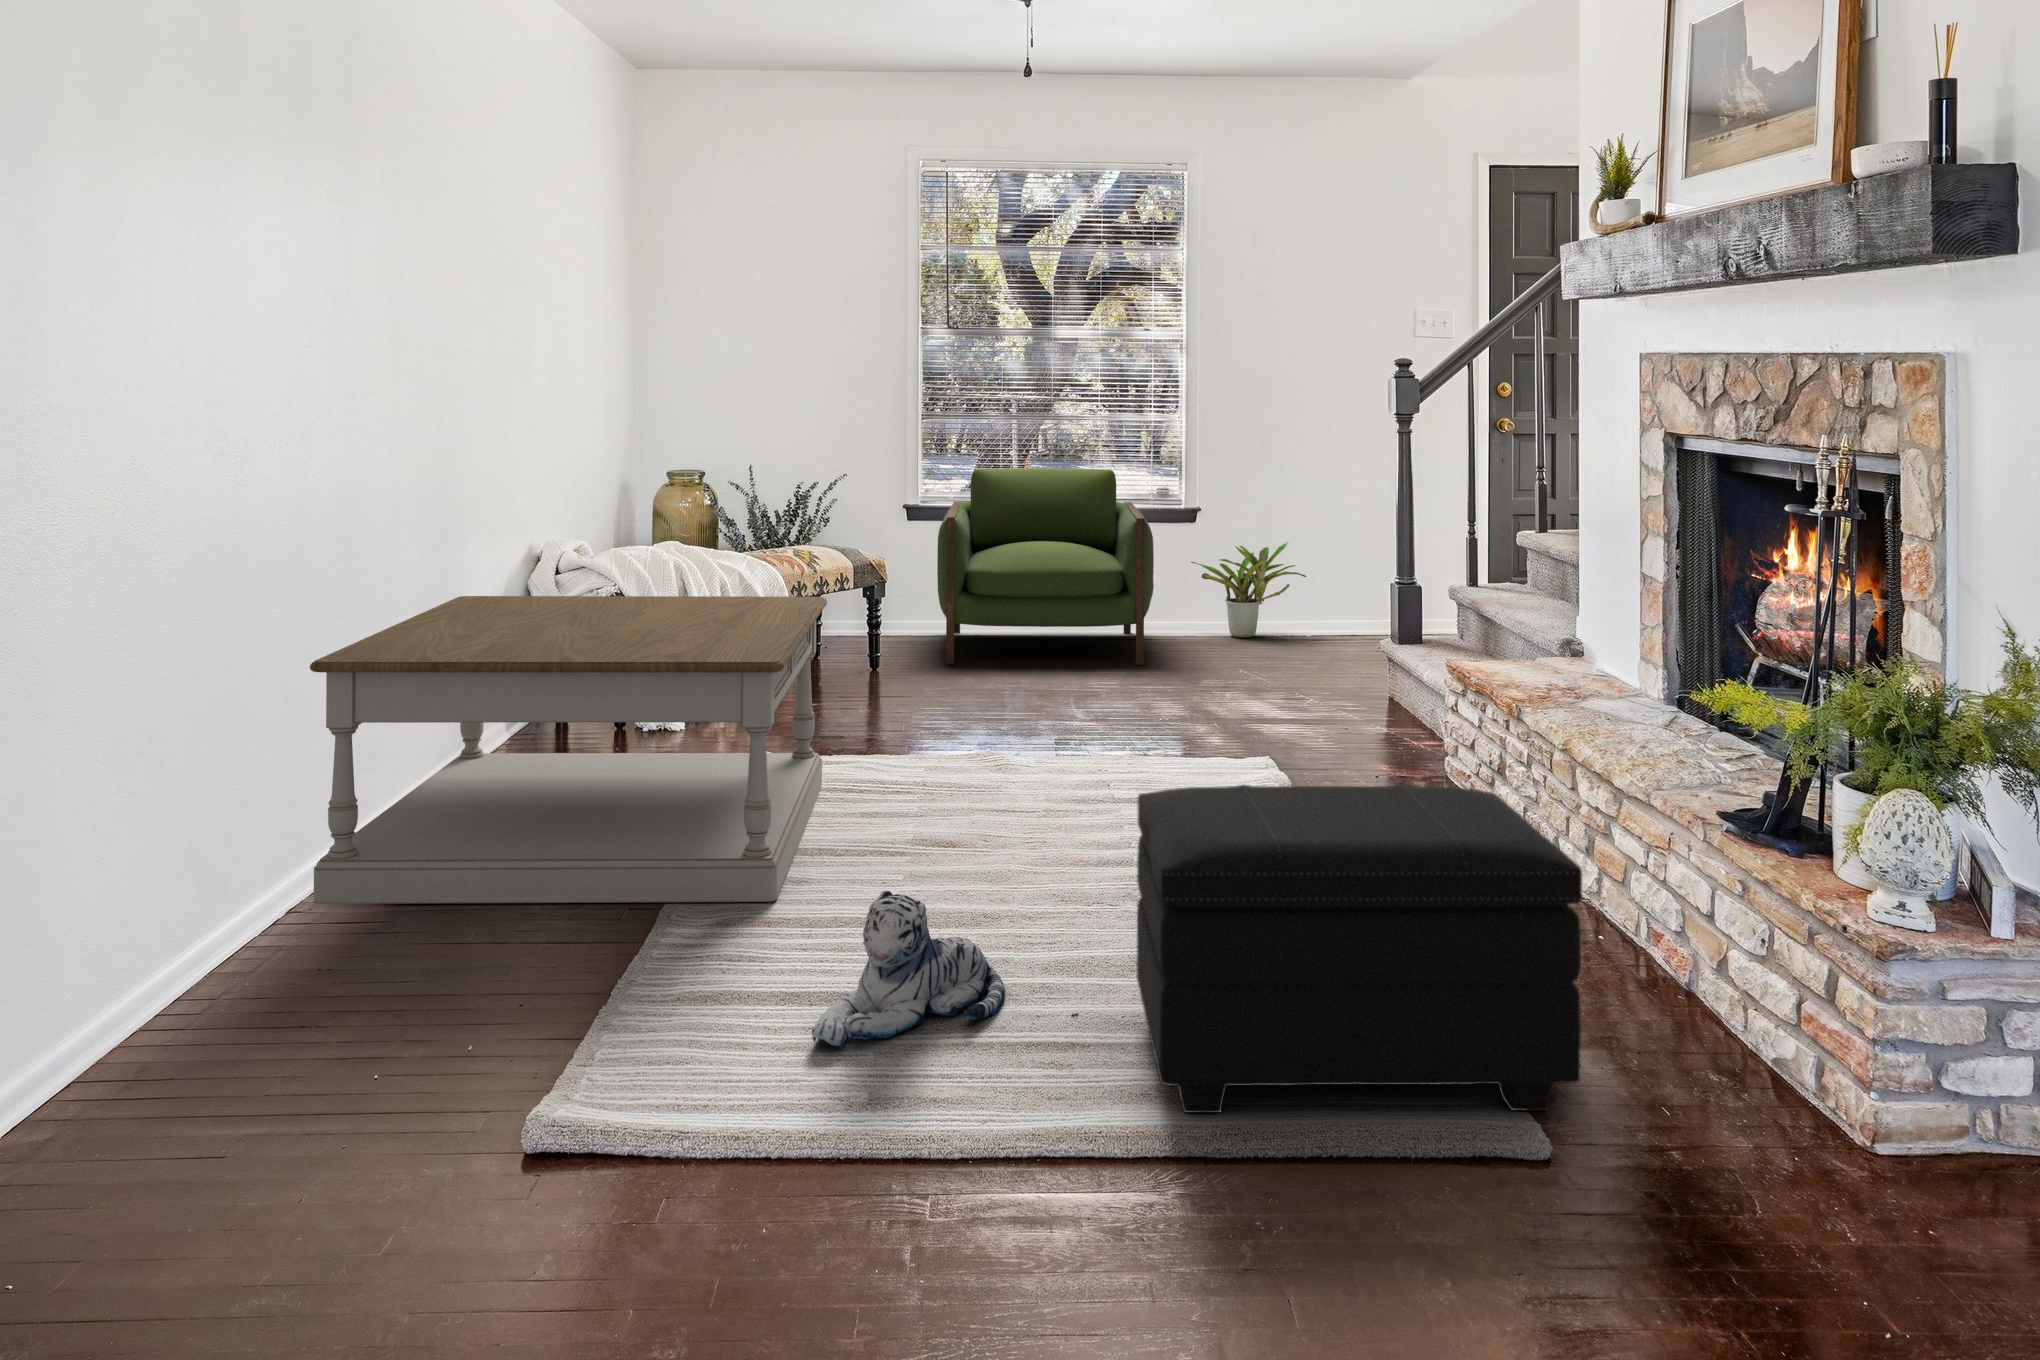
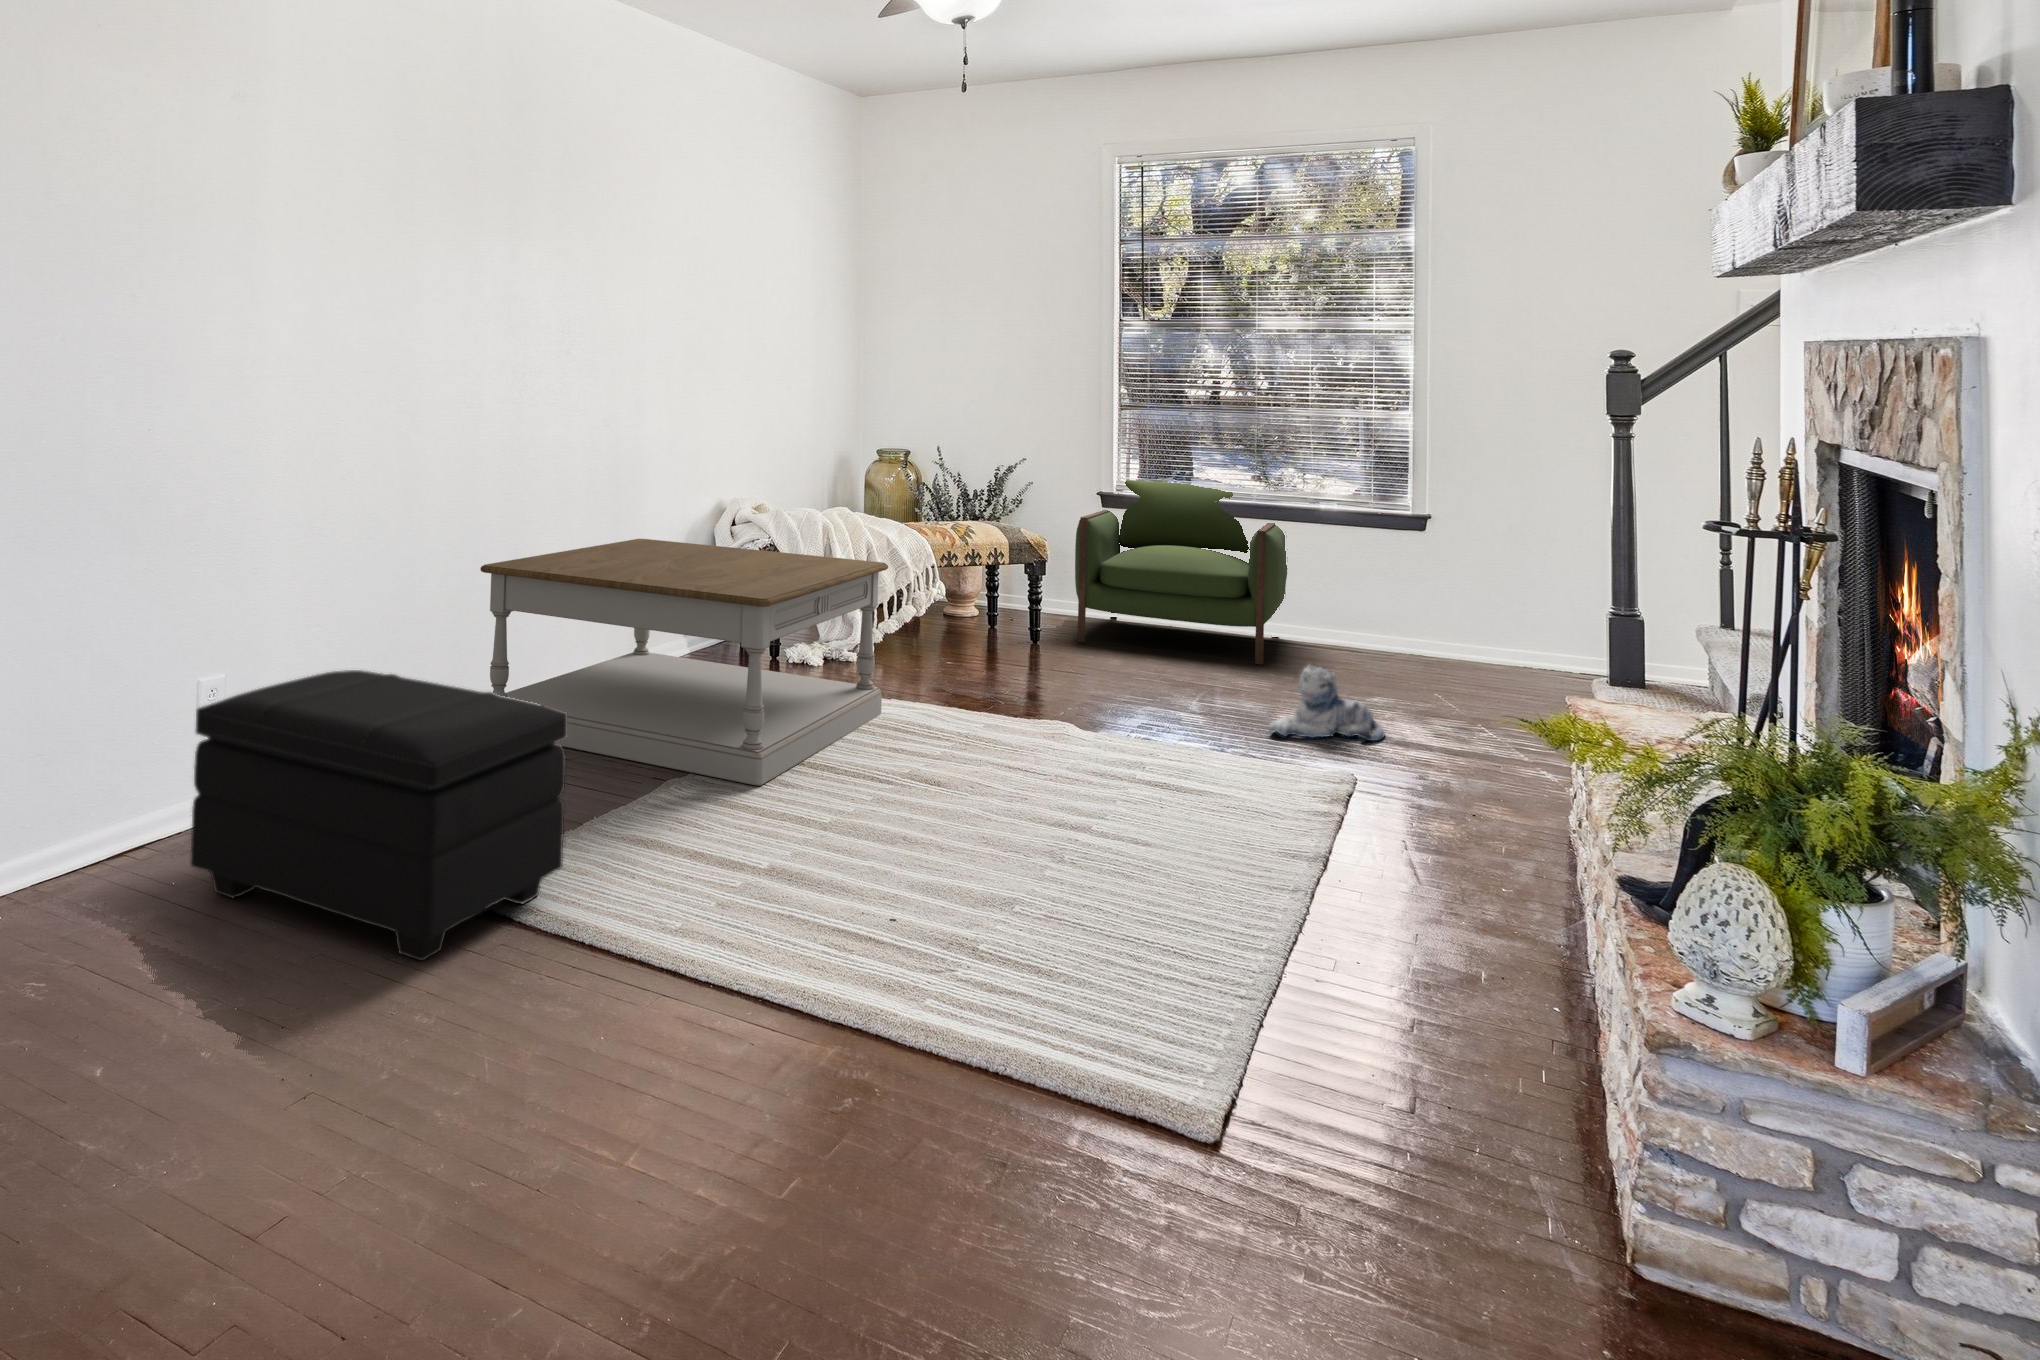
potted plant: present [1191,542,1306,638] -> none [1342,567,1467,656]
footstool: present [1137,784,1582,1113] -> present [190,670,567,961]
plush toy: present [812,890,1005,1047] -> present [1269,664,1384,741]

